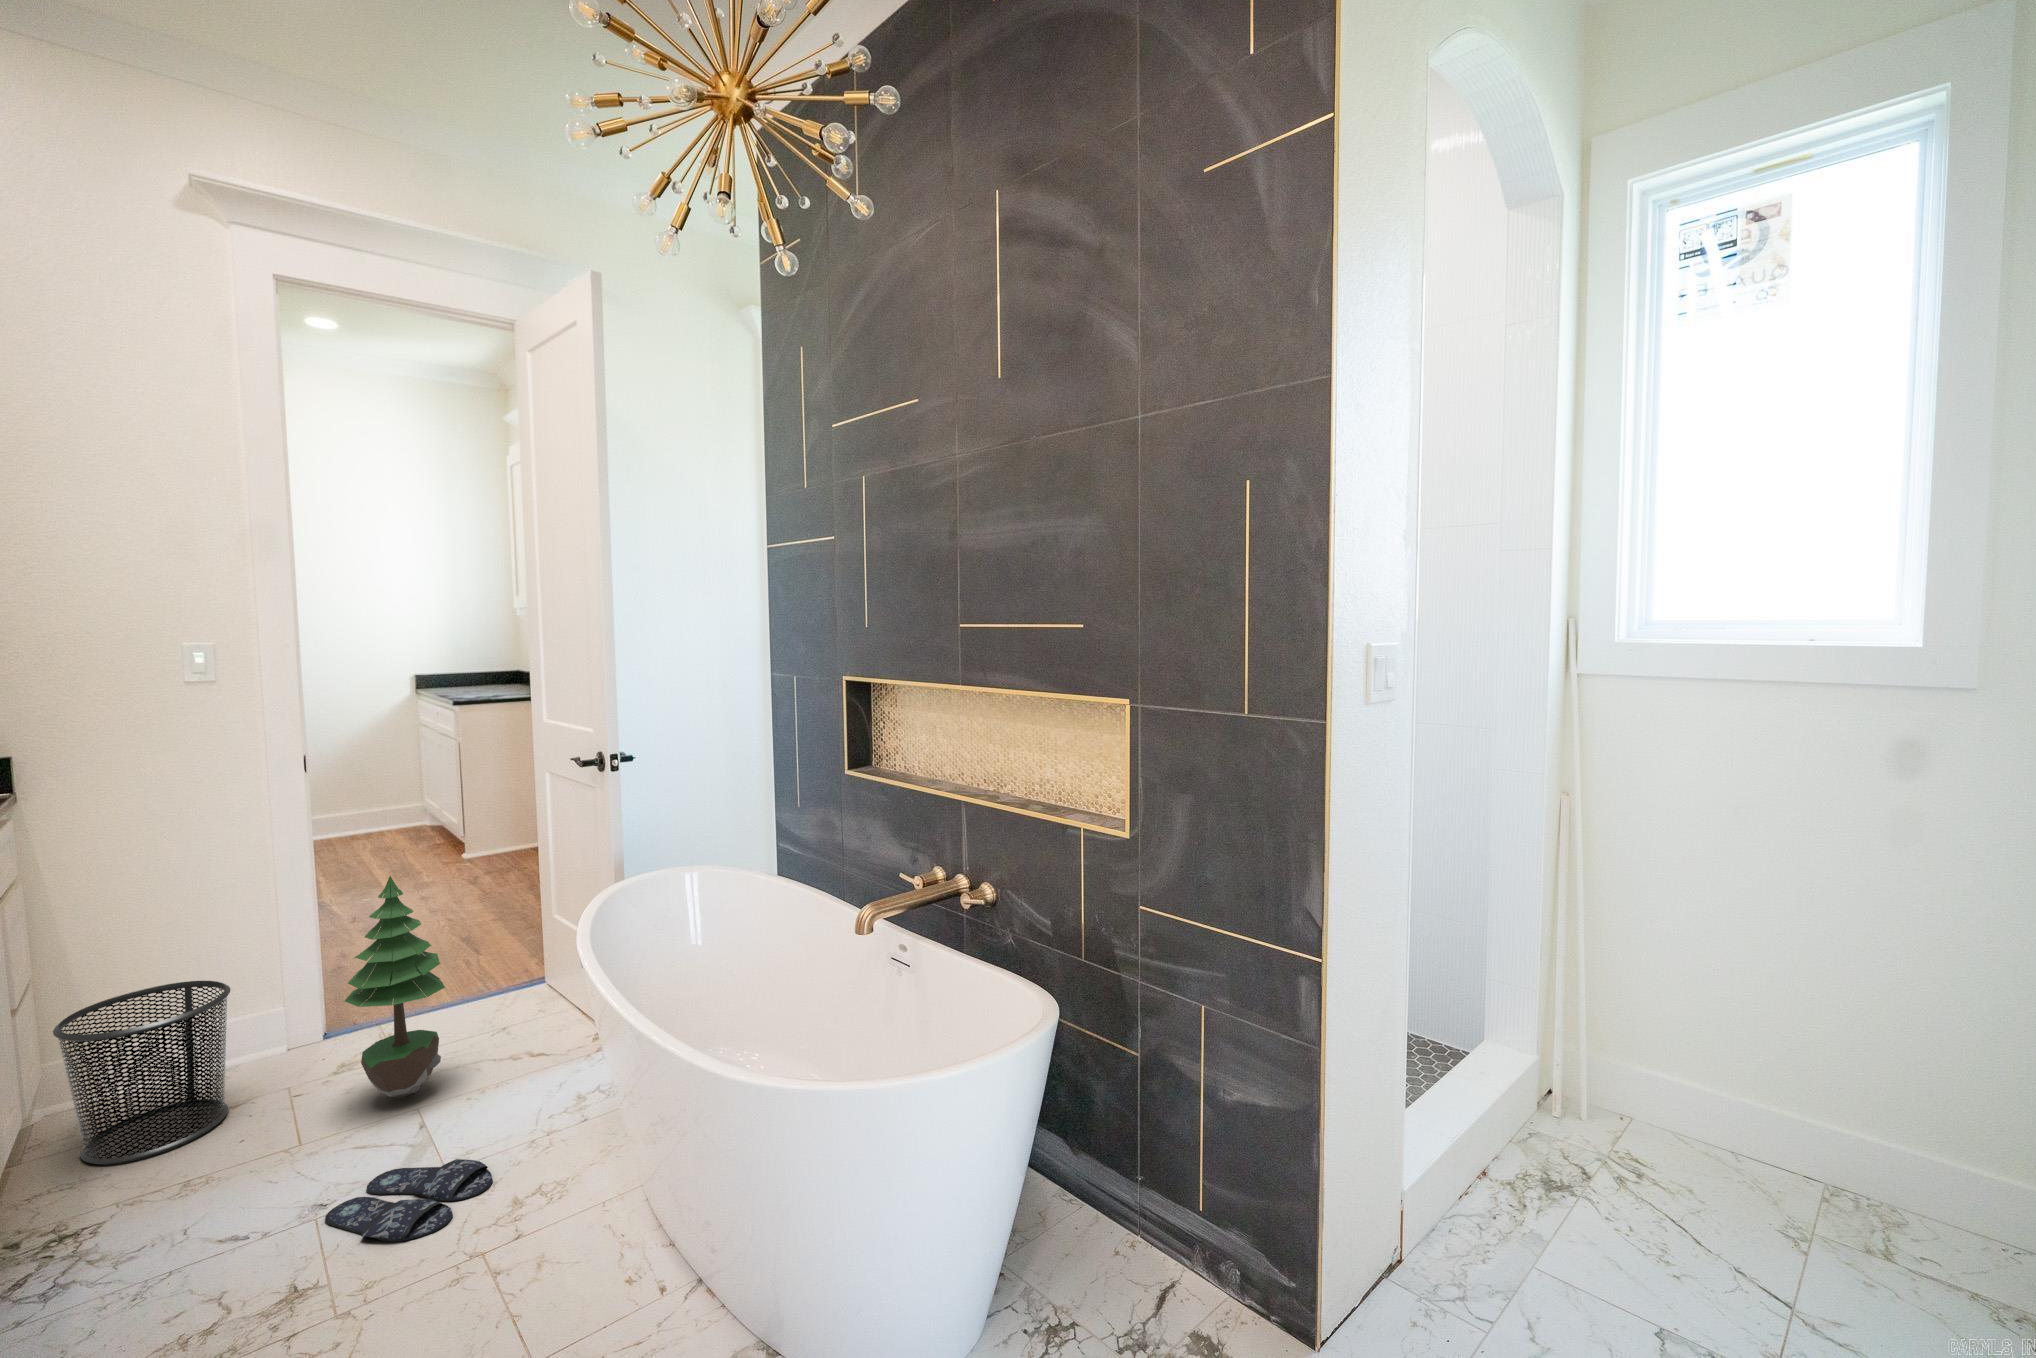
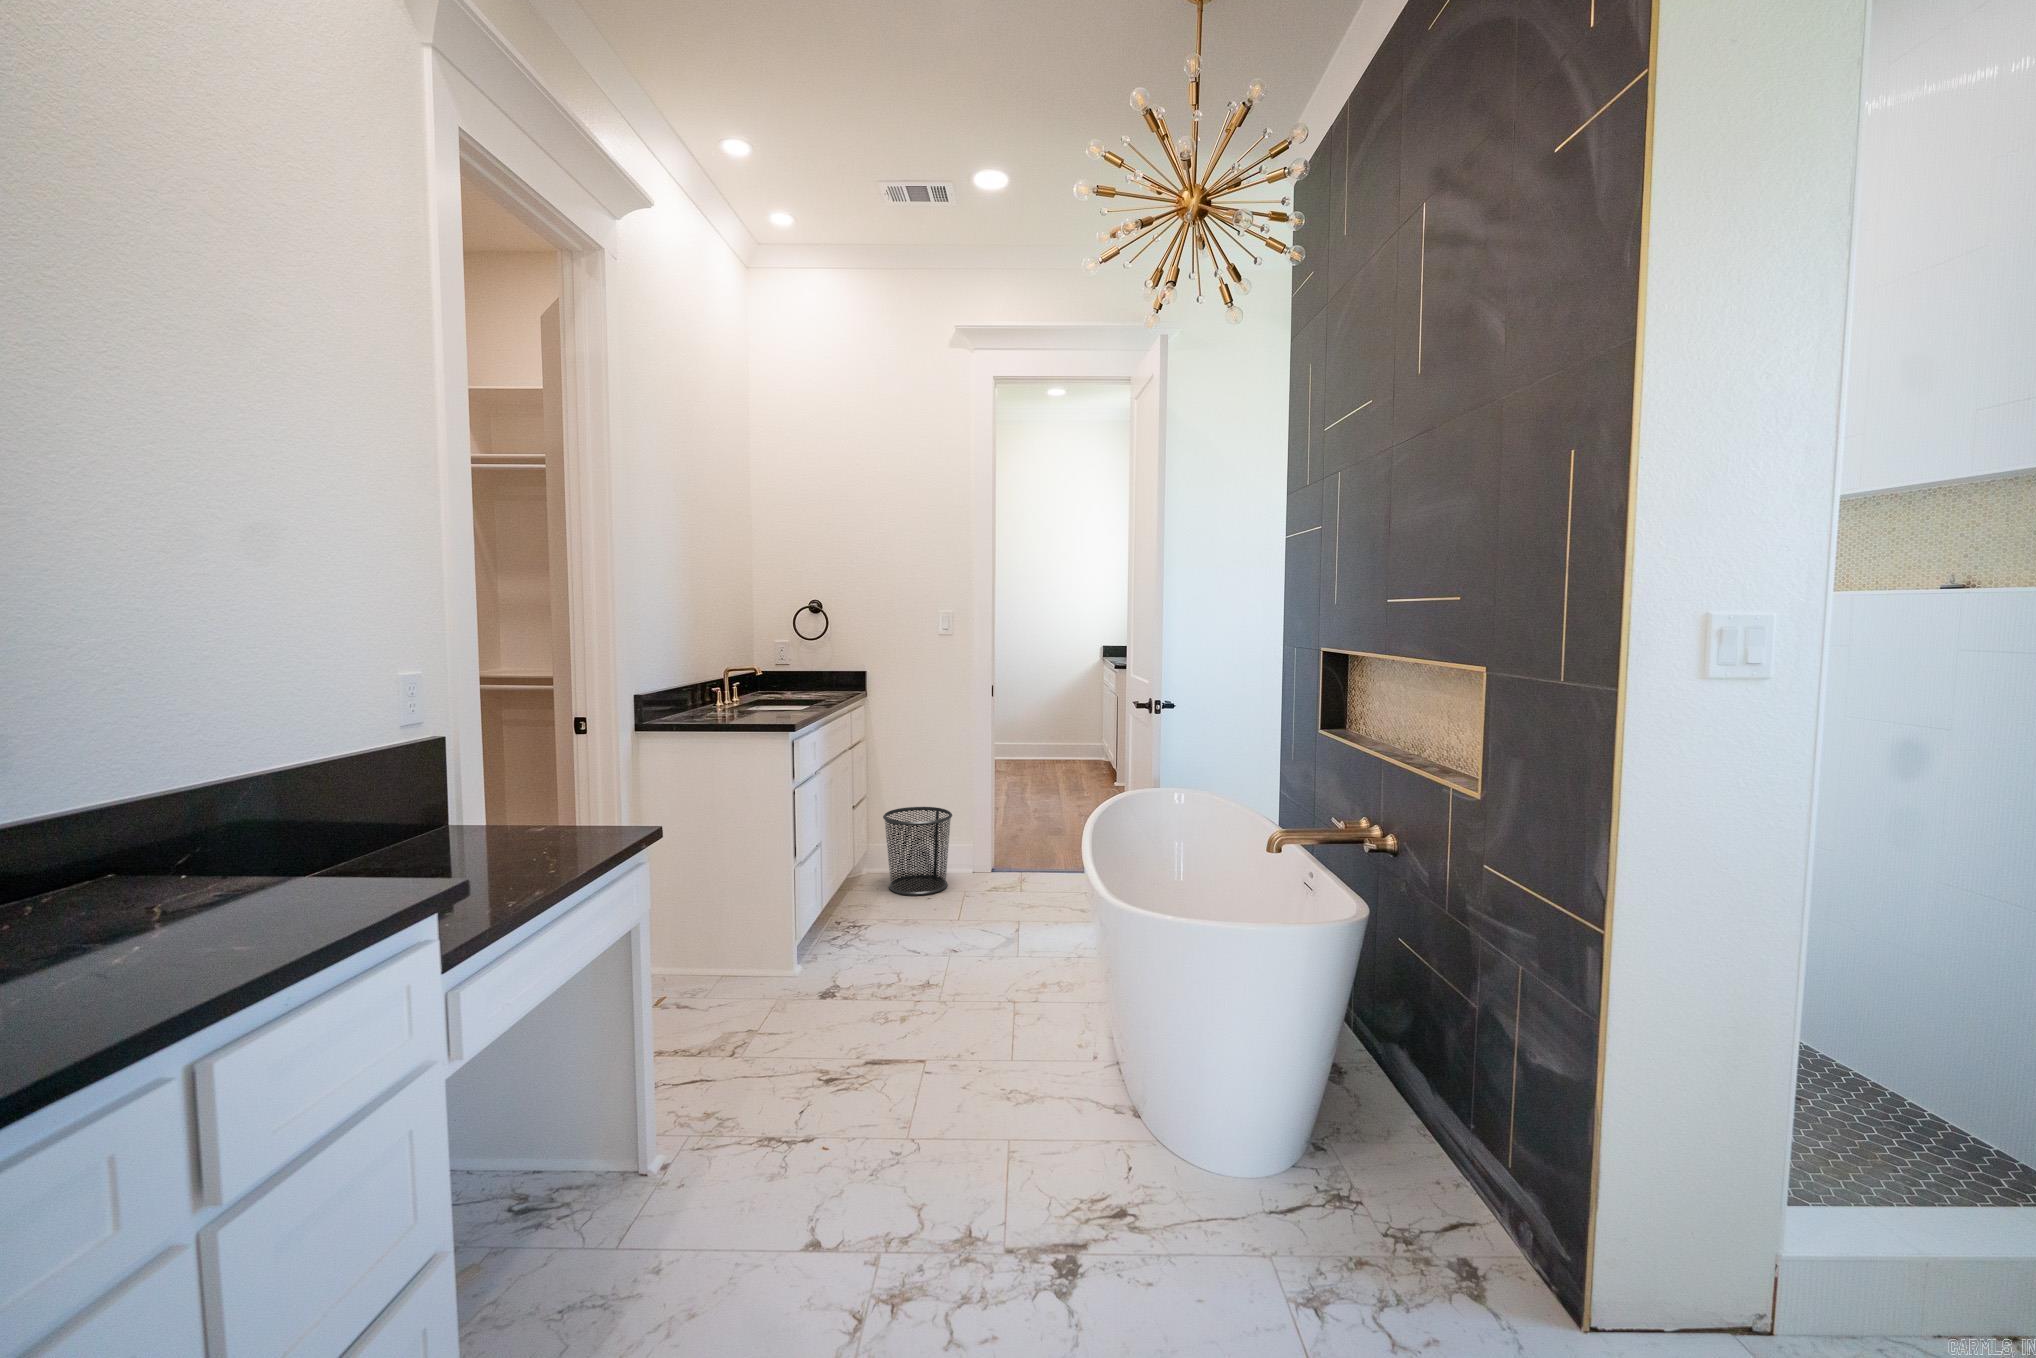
potted tree: present [344,876,445,1097] -> none [995,762,1048,907]
slippers: present [325,1159,493,1242] -> none [964,938,1044,973]

